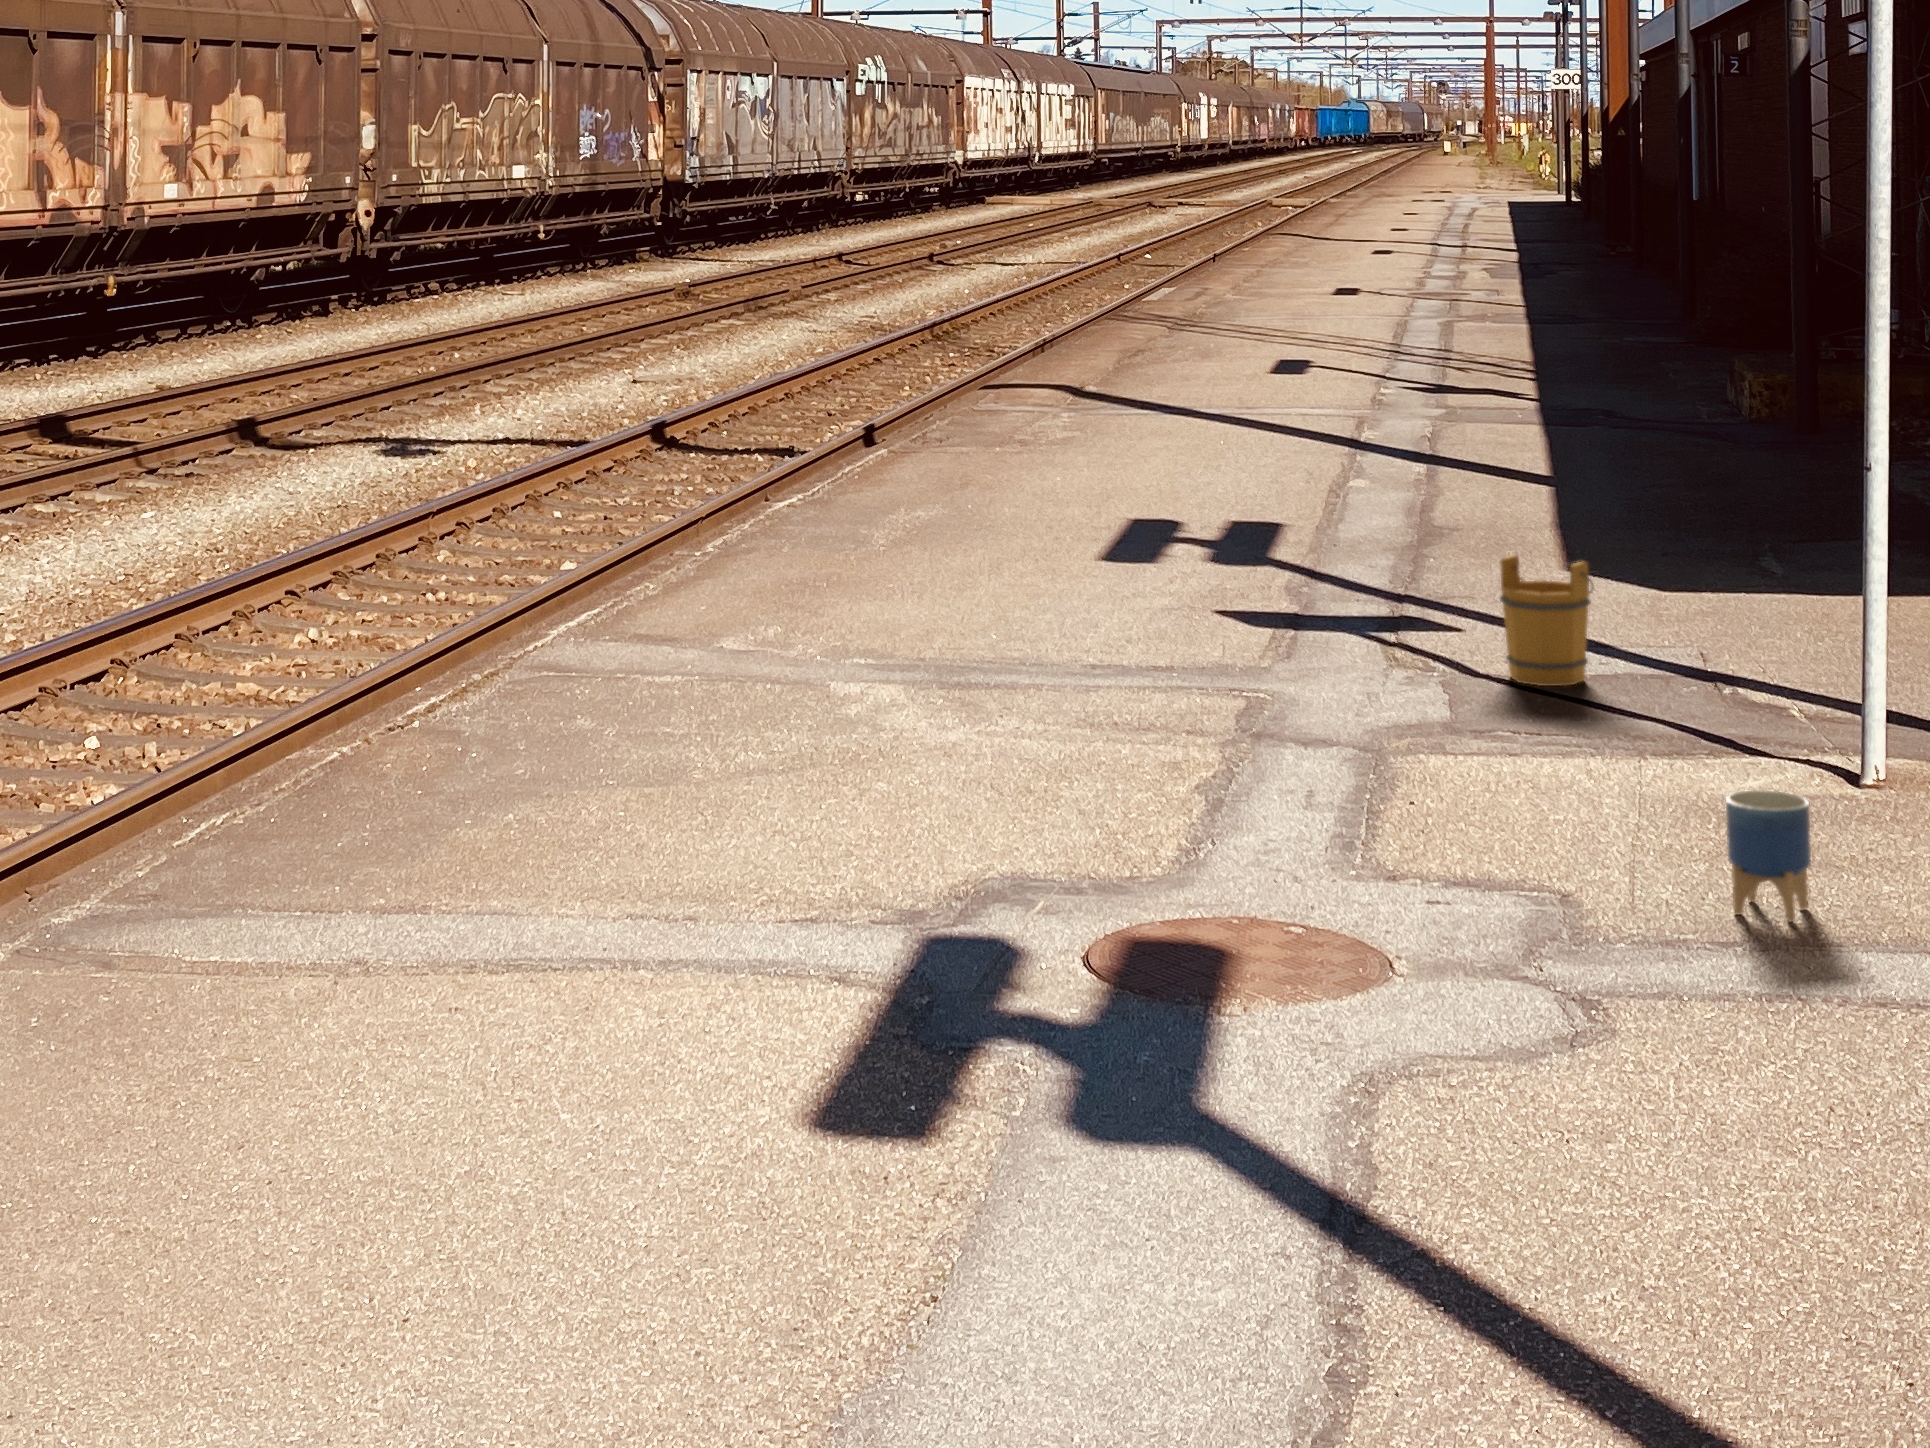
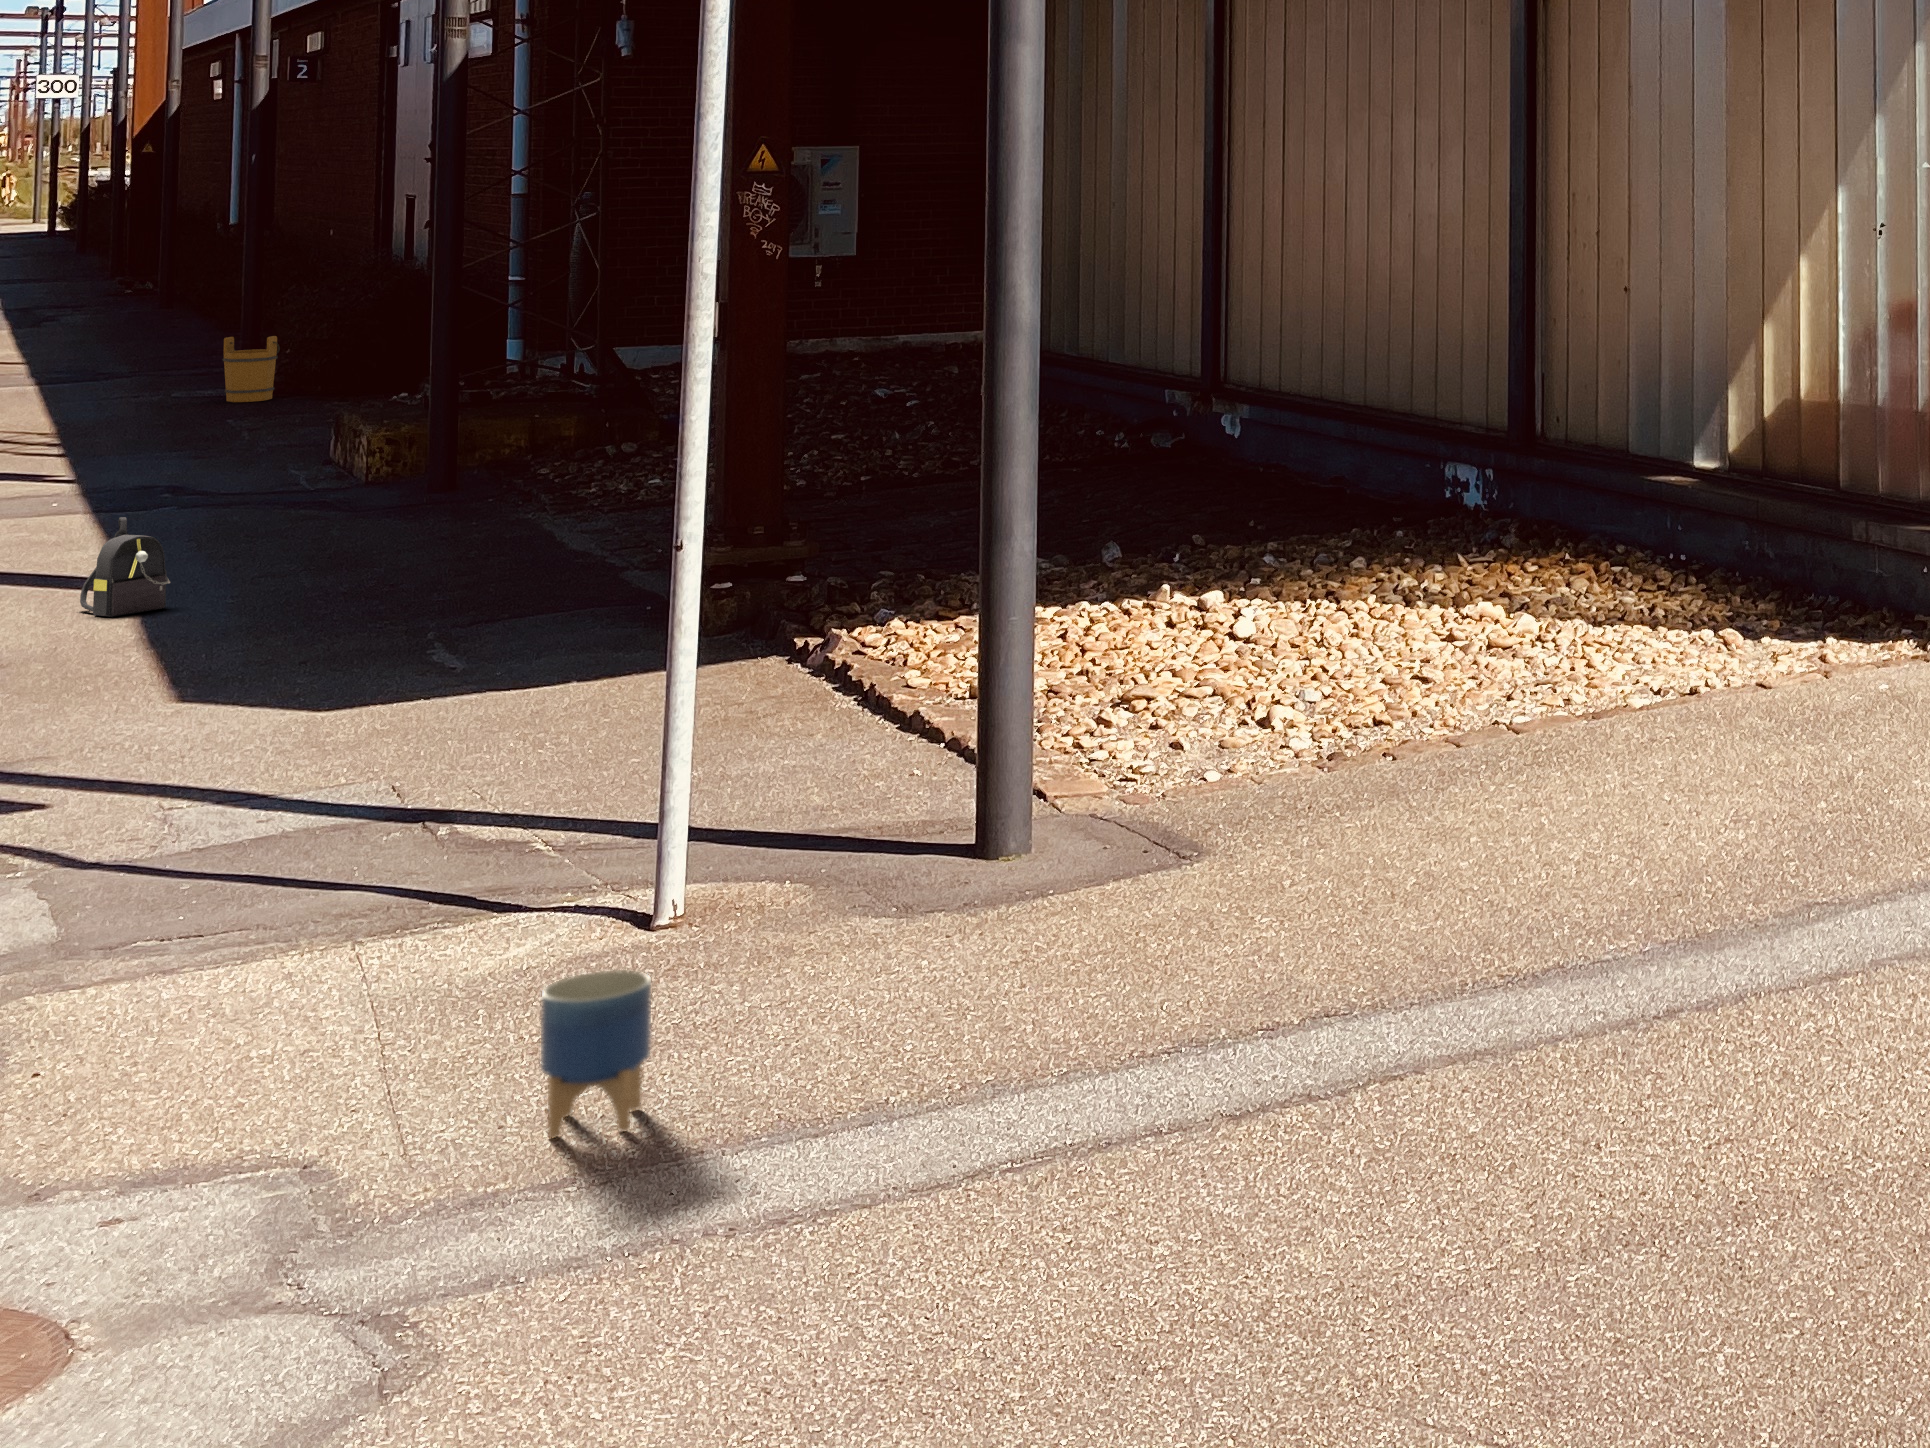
backpack: none [1518,428,1578,504] -> present [80,517,170,617]
bucket: present [1500,555,1593,686] -> present [223,336,280,402]

